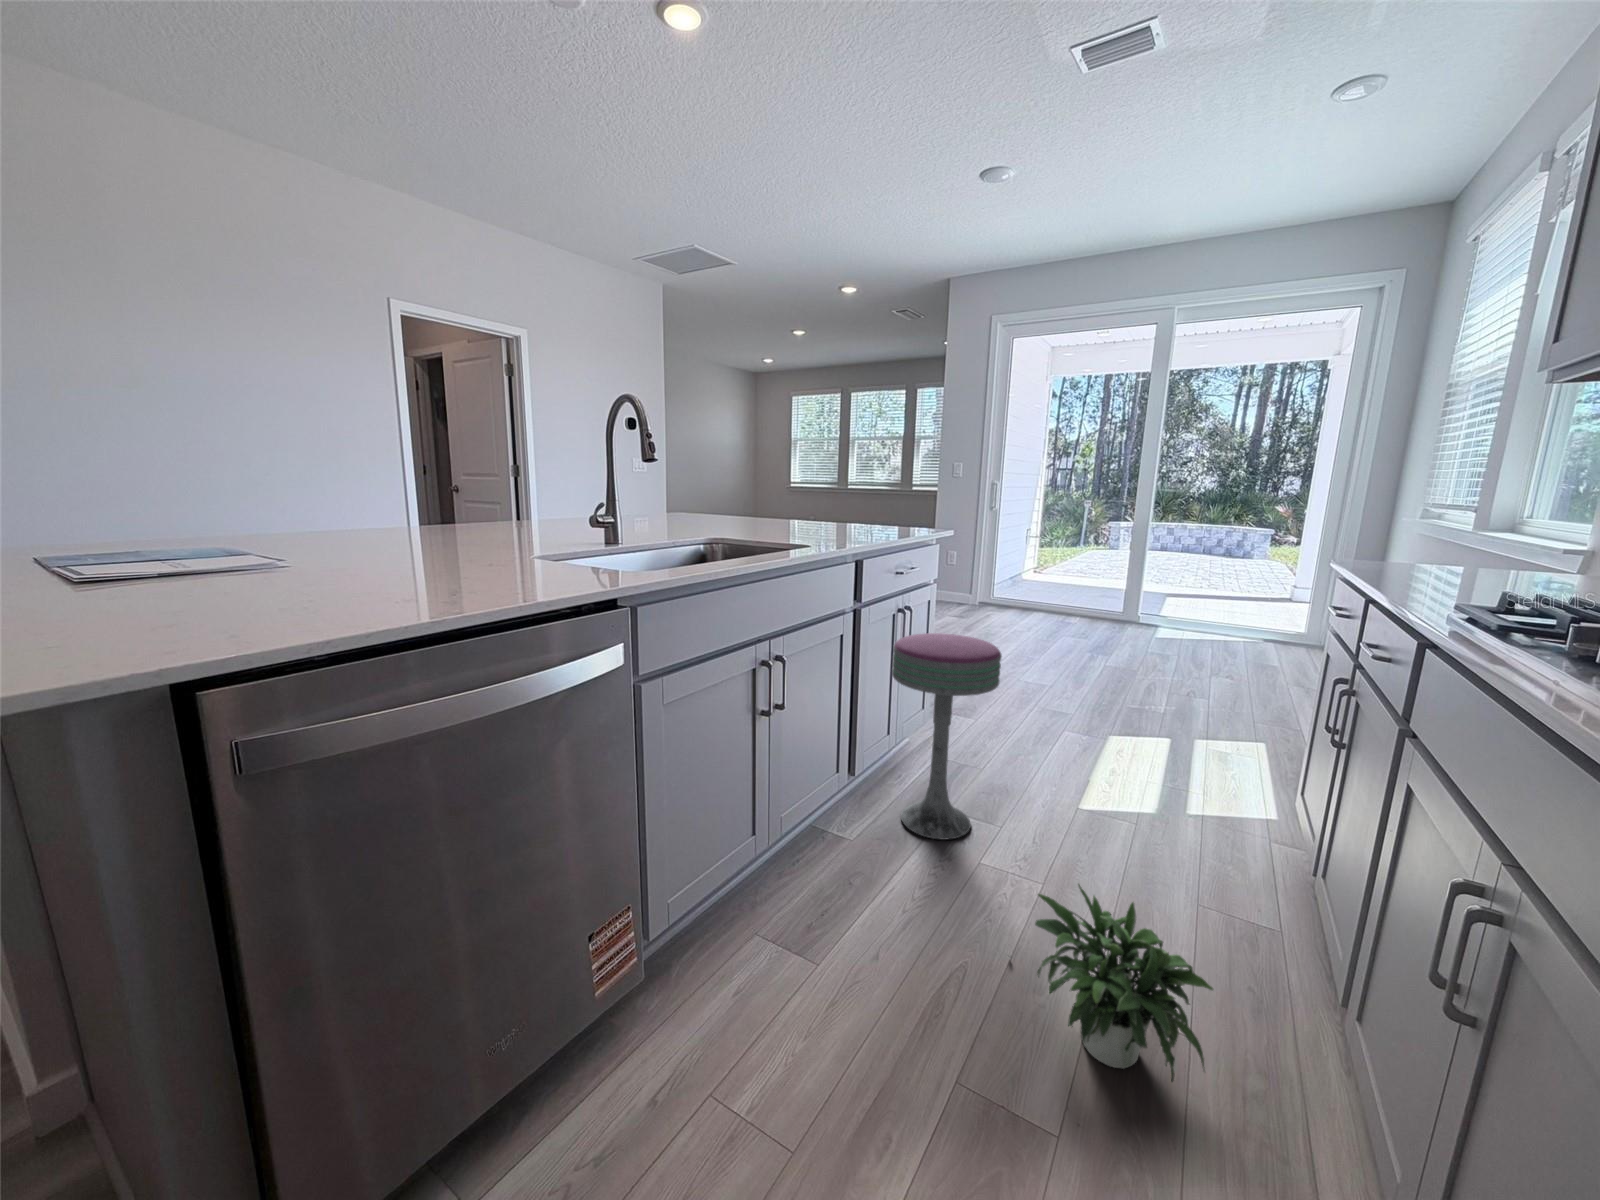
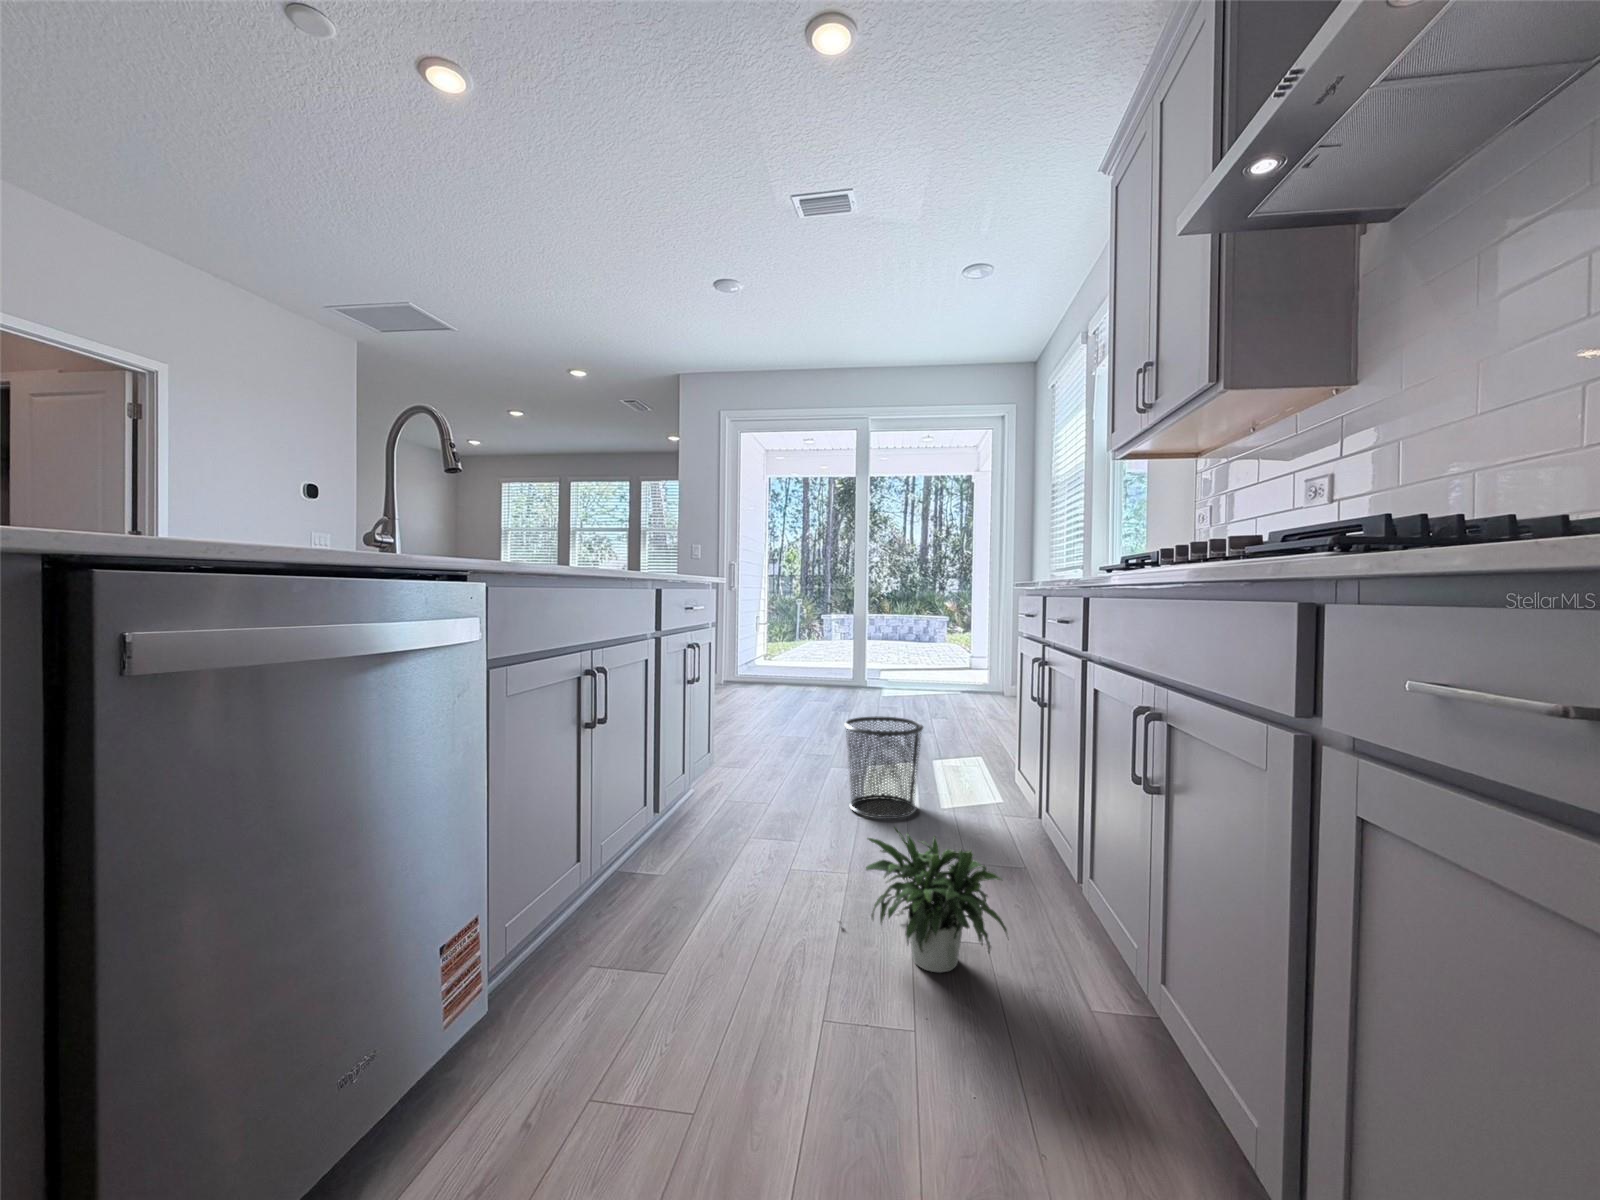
bar stool: present [892,633,1002,840] -> none [694,661,793,858]
waste bin: none [1067,698,1170,822] -> present [844,717,923,819]

